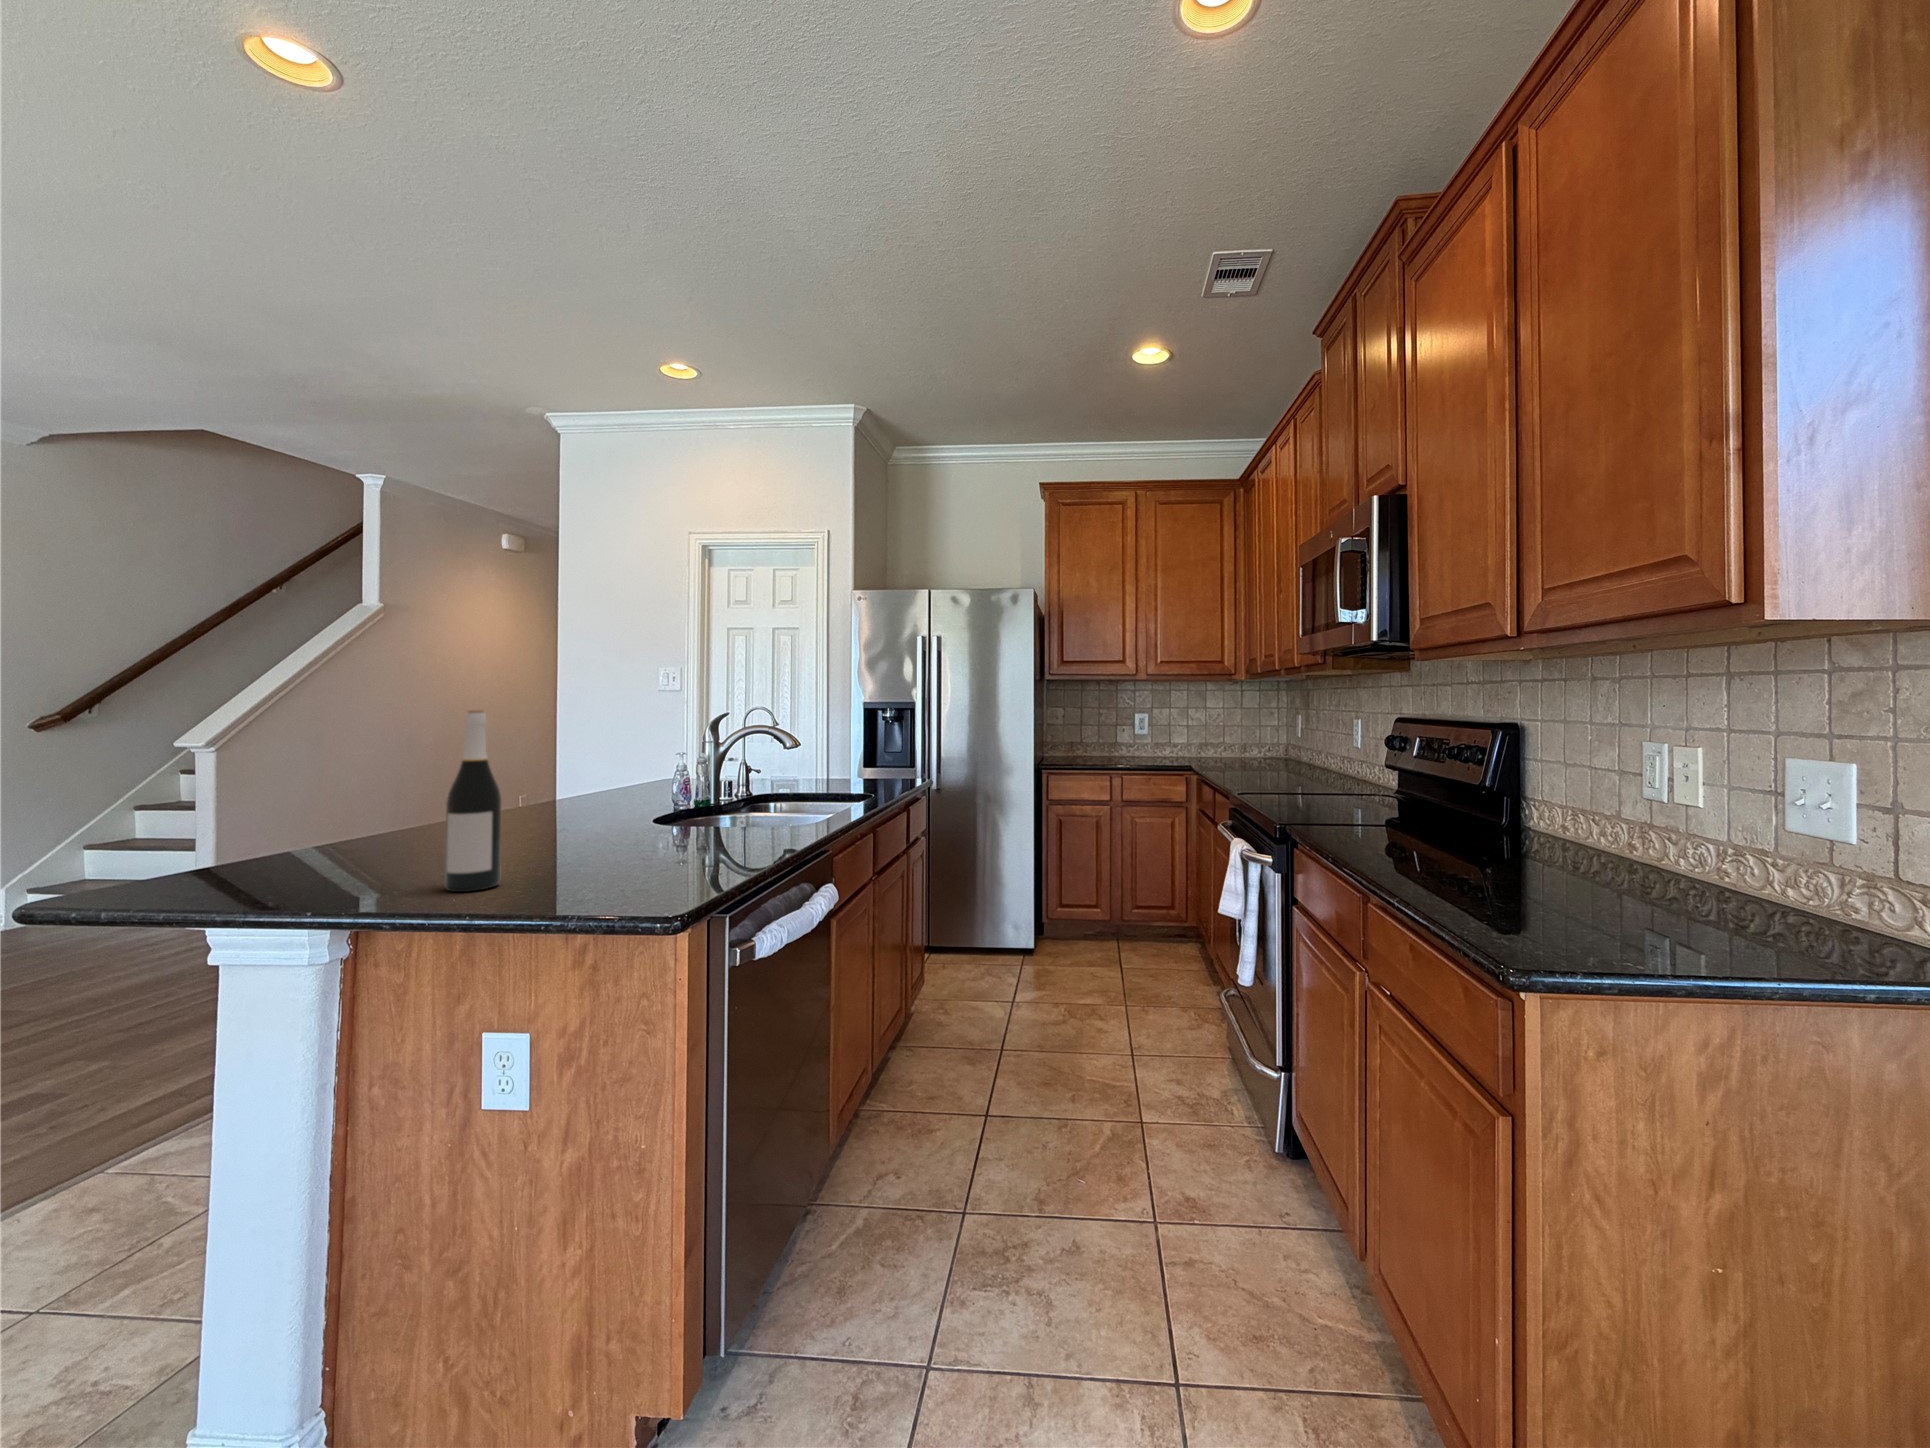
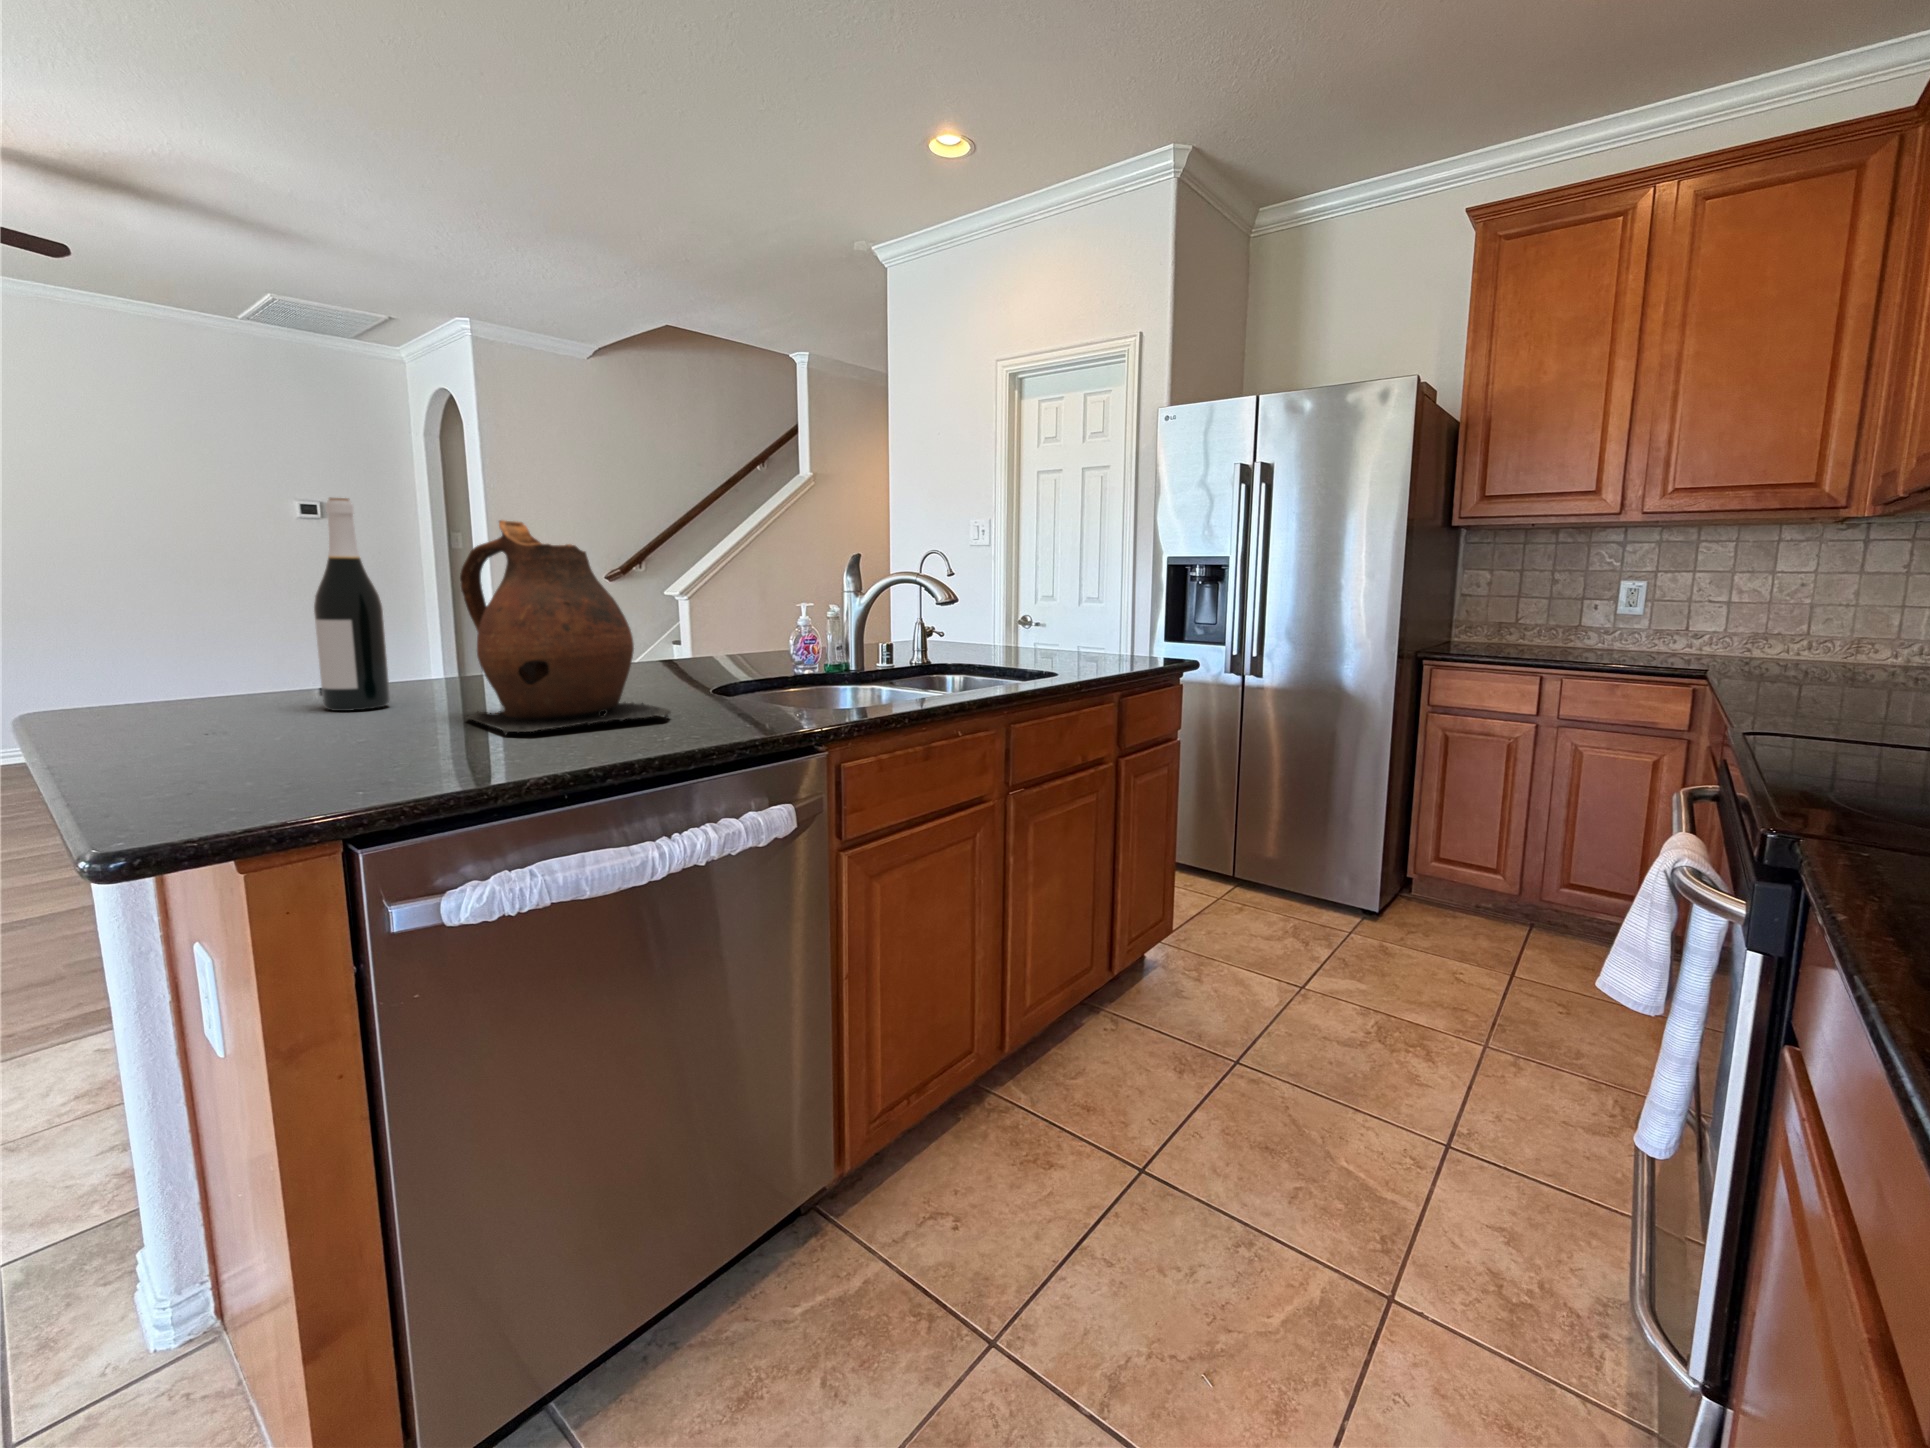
ceramic pitcher: none [600,724,751,885] -> present [460,520,670,735]

